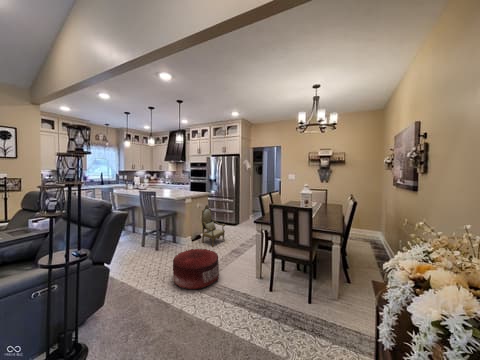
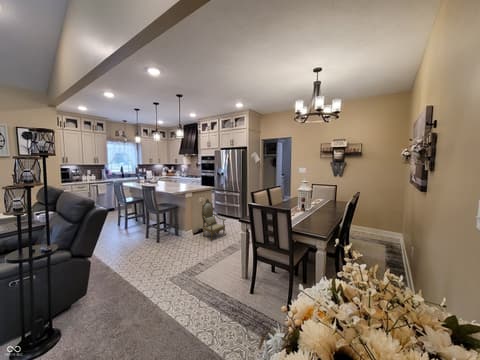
pouf: present [173,249,219,289] -> none [159,243,206,285]

